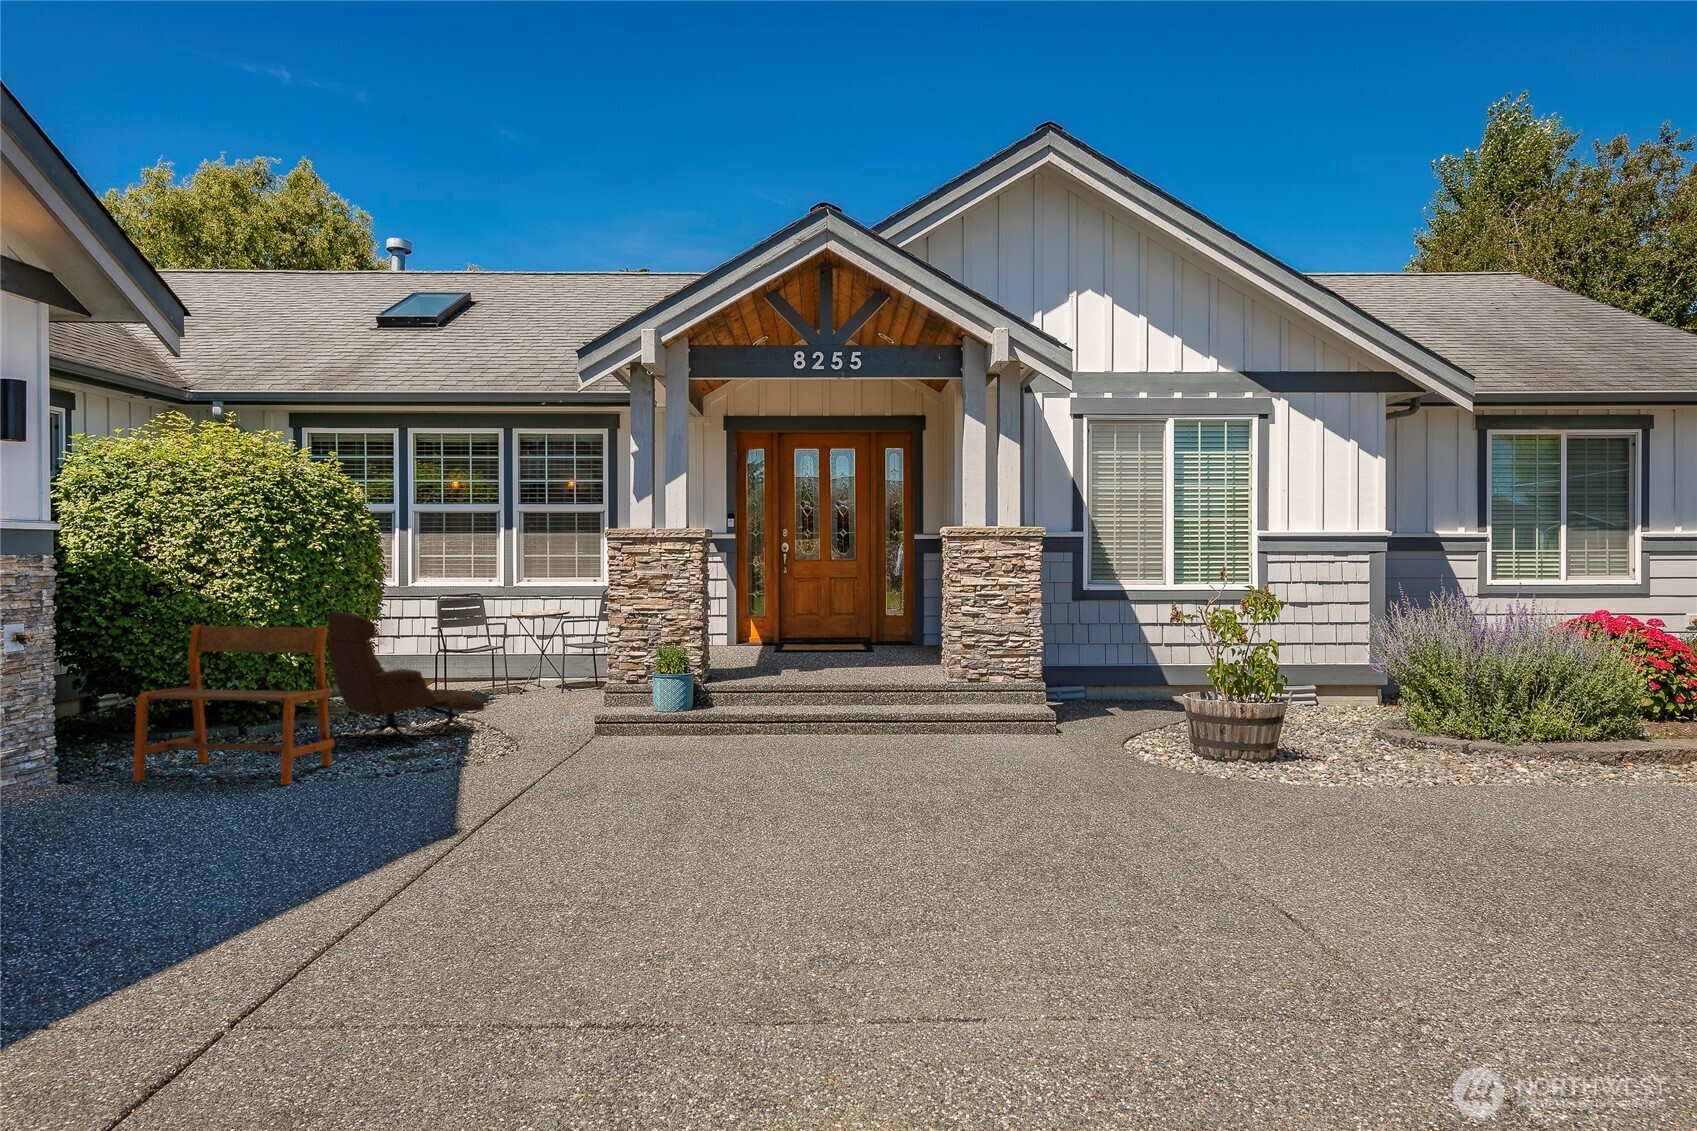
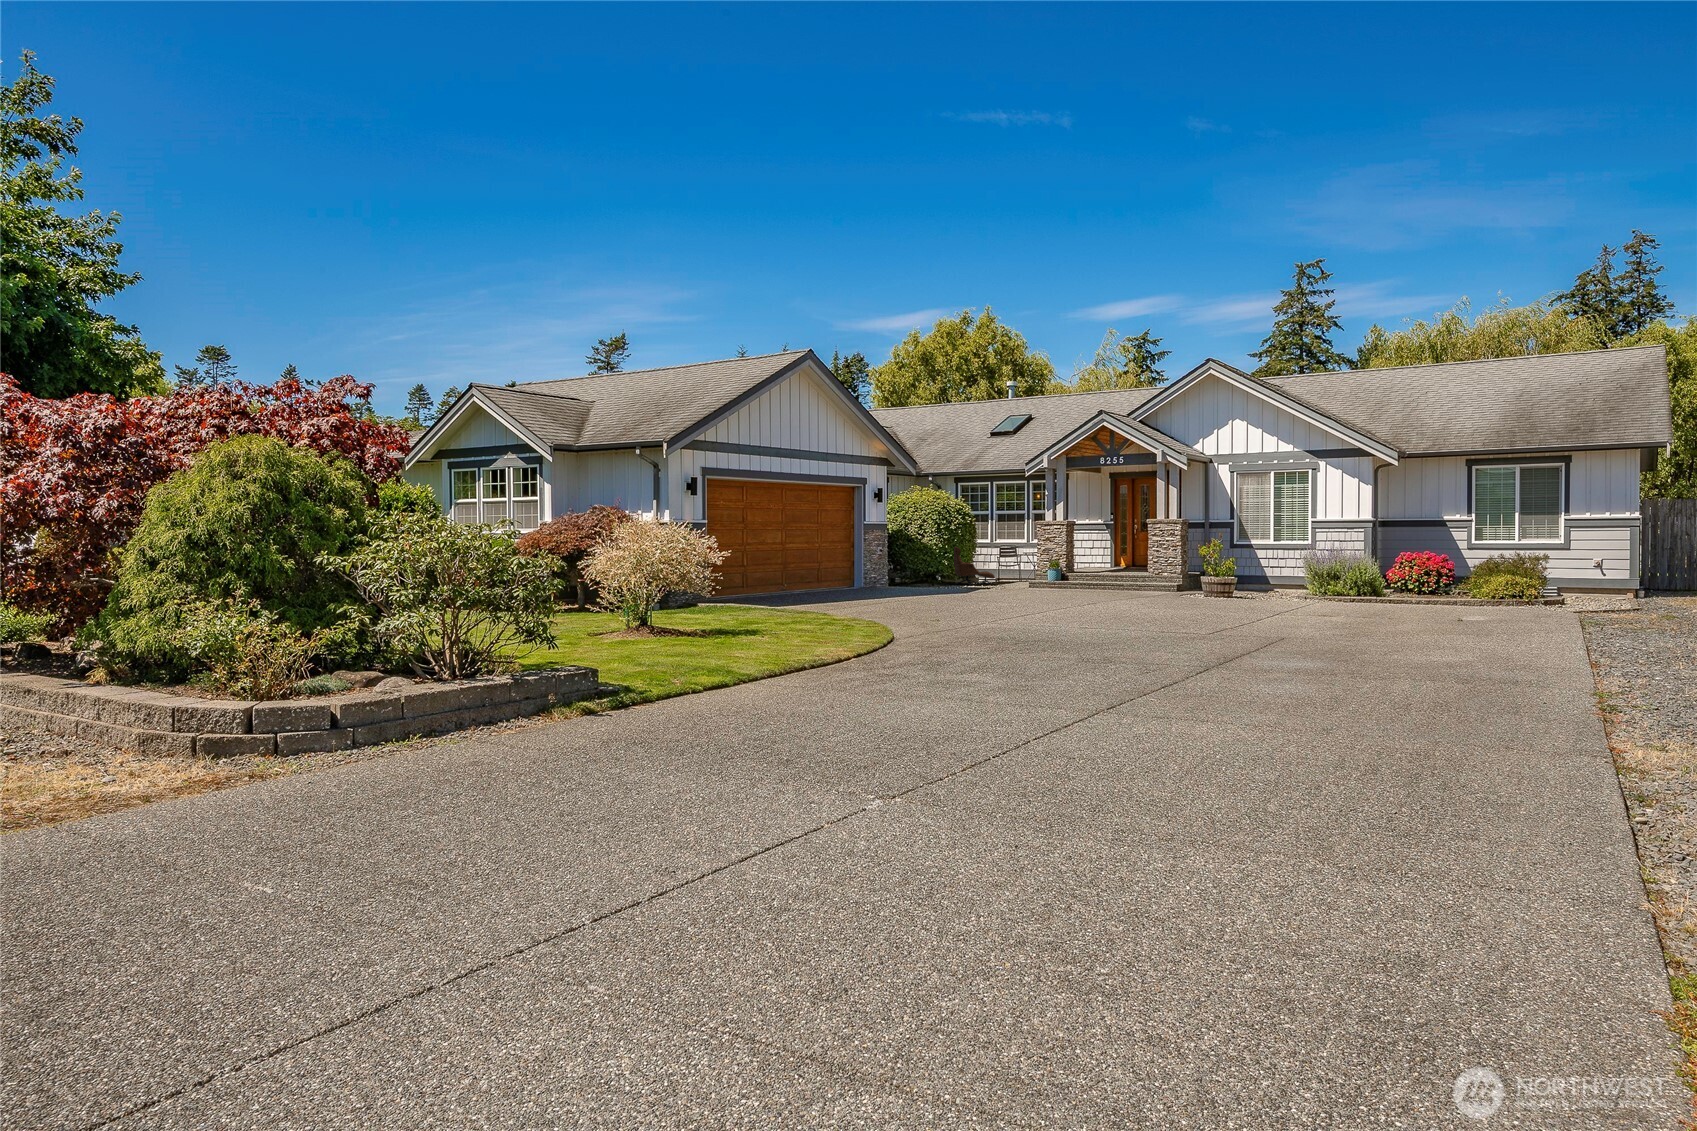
bench: present [133,625,334,785] -> none [901,548,946,587]

